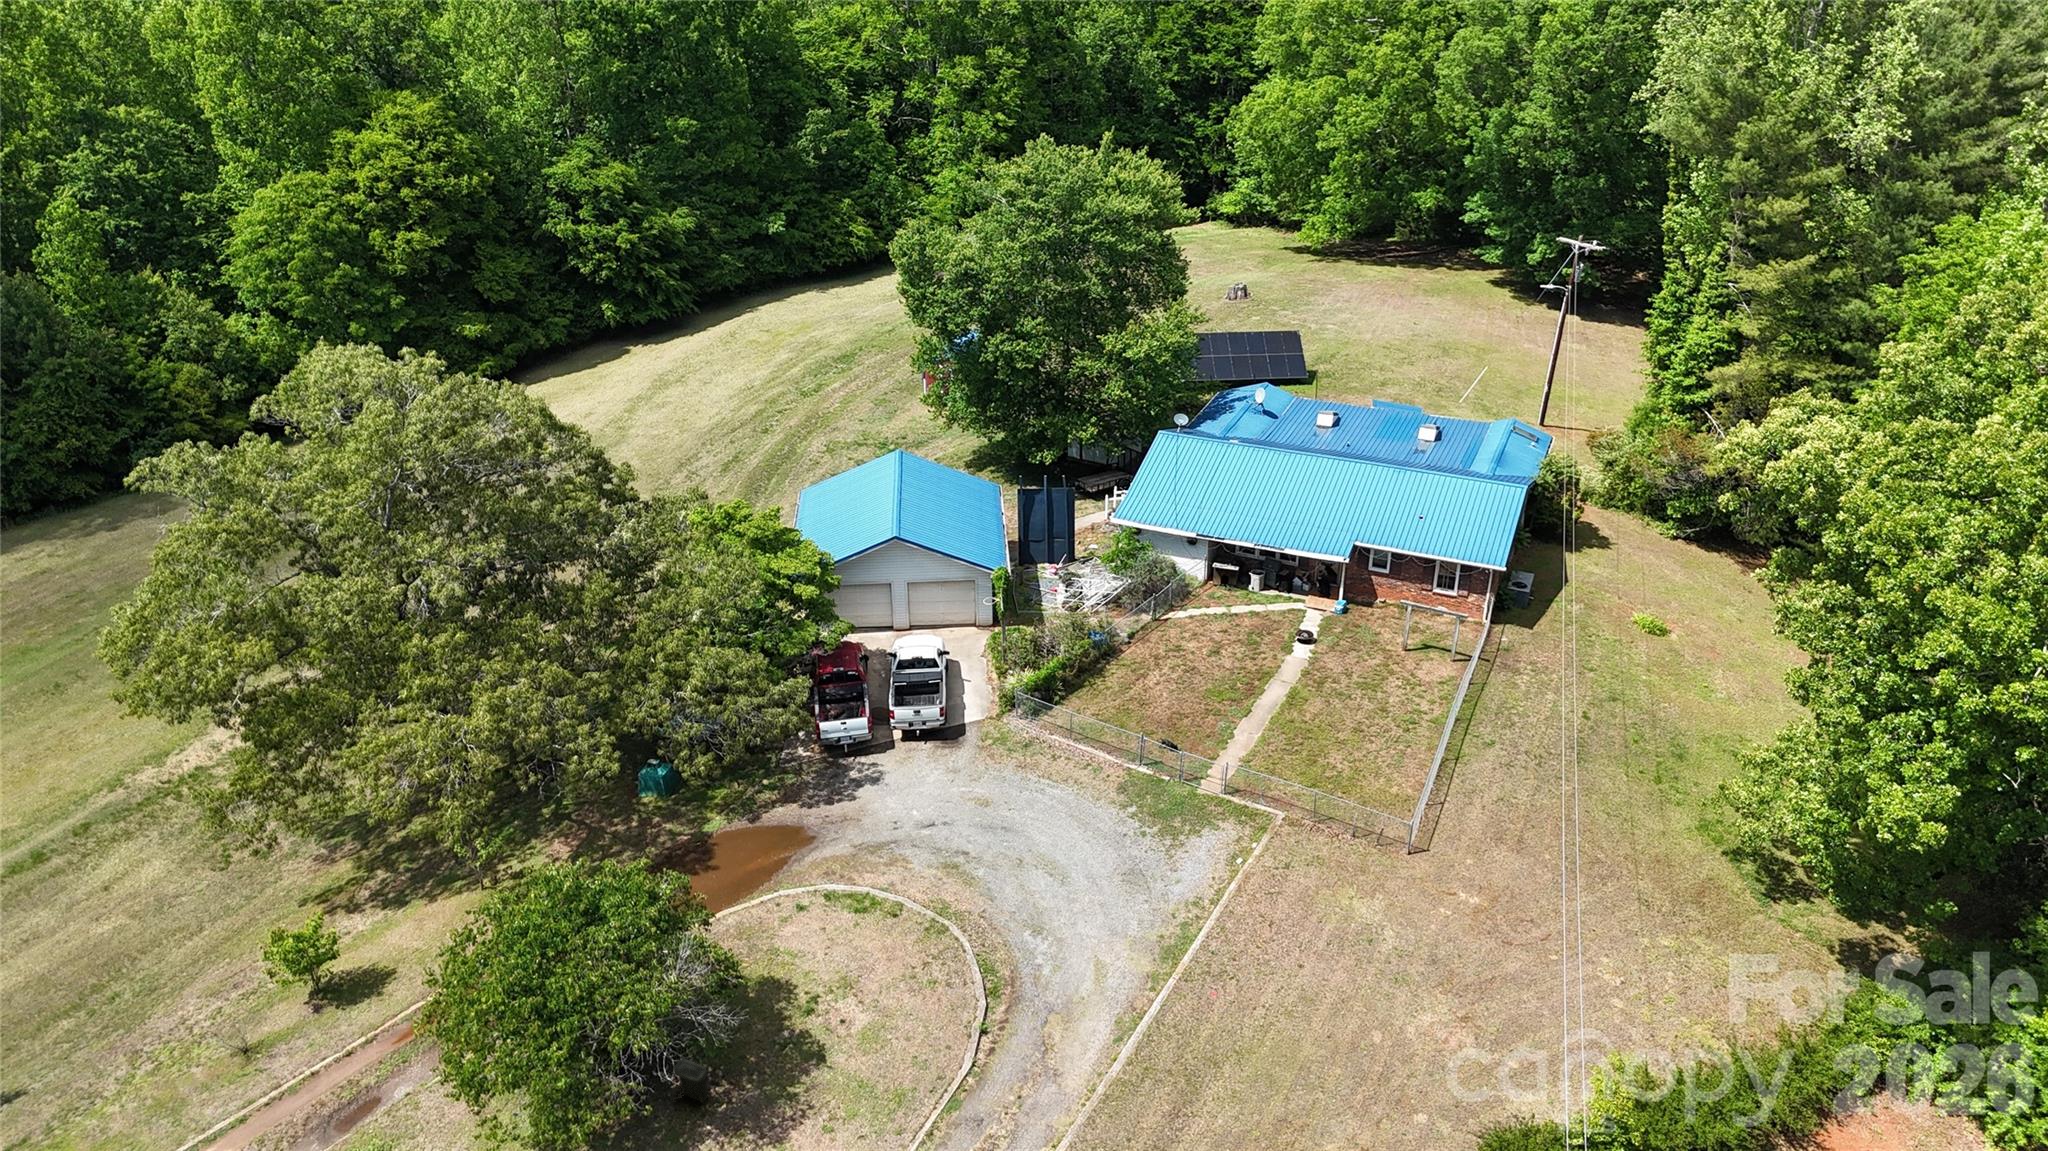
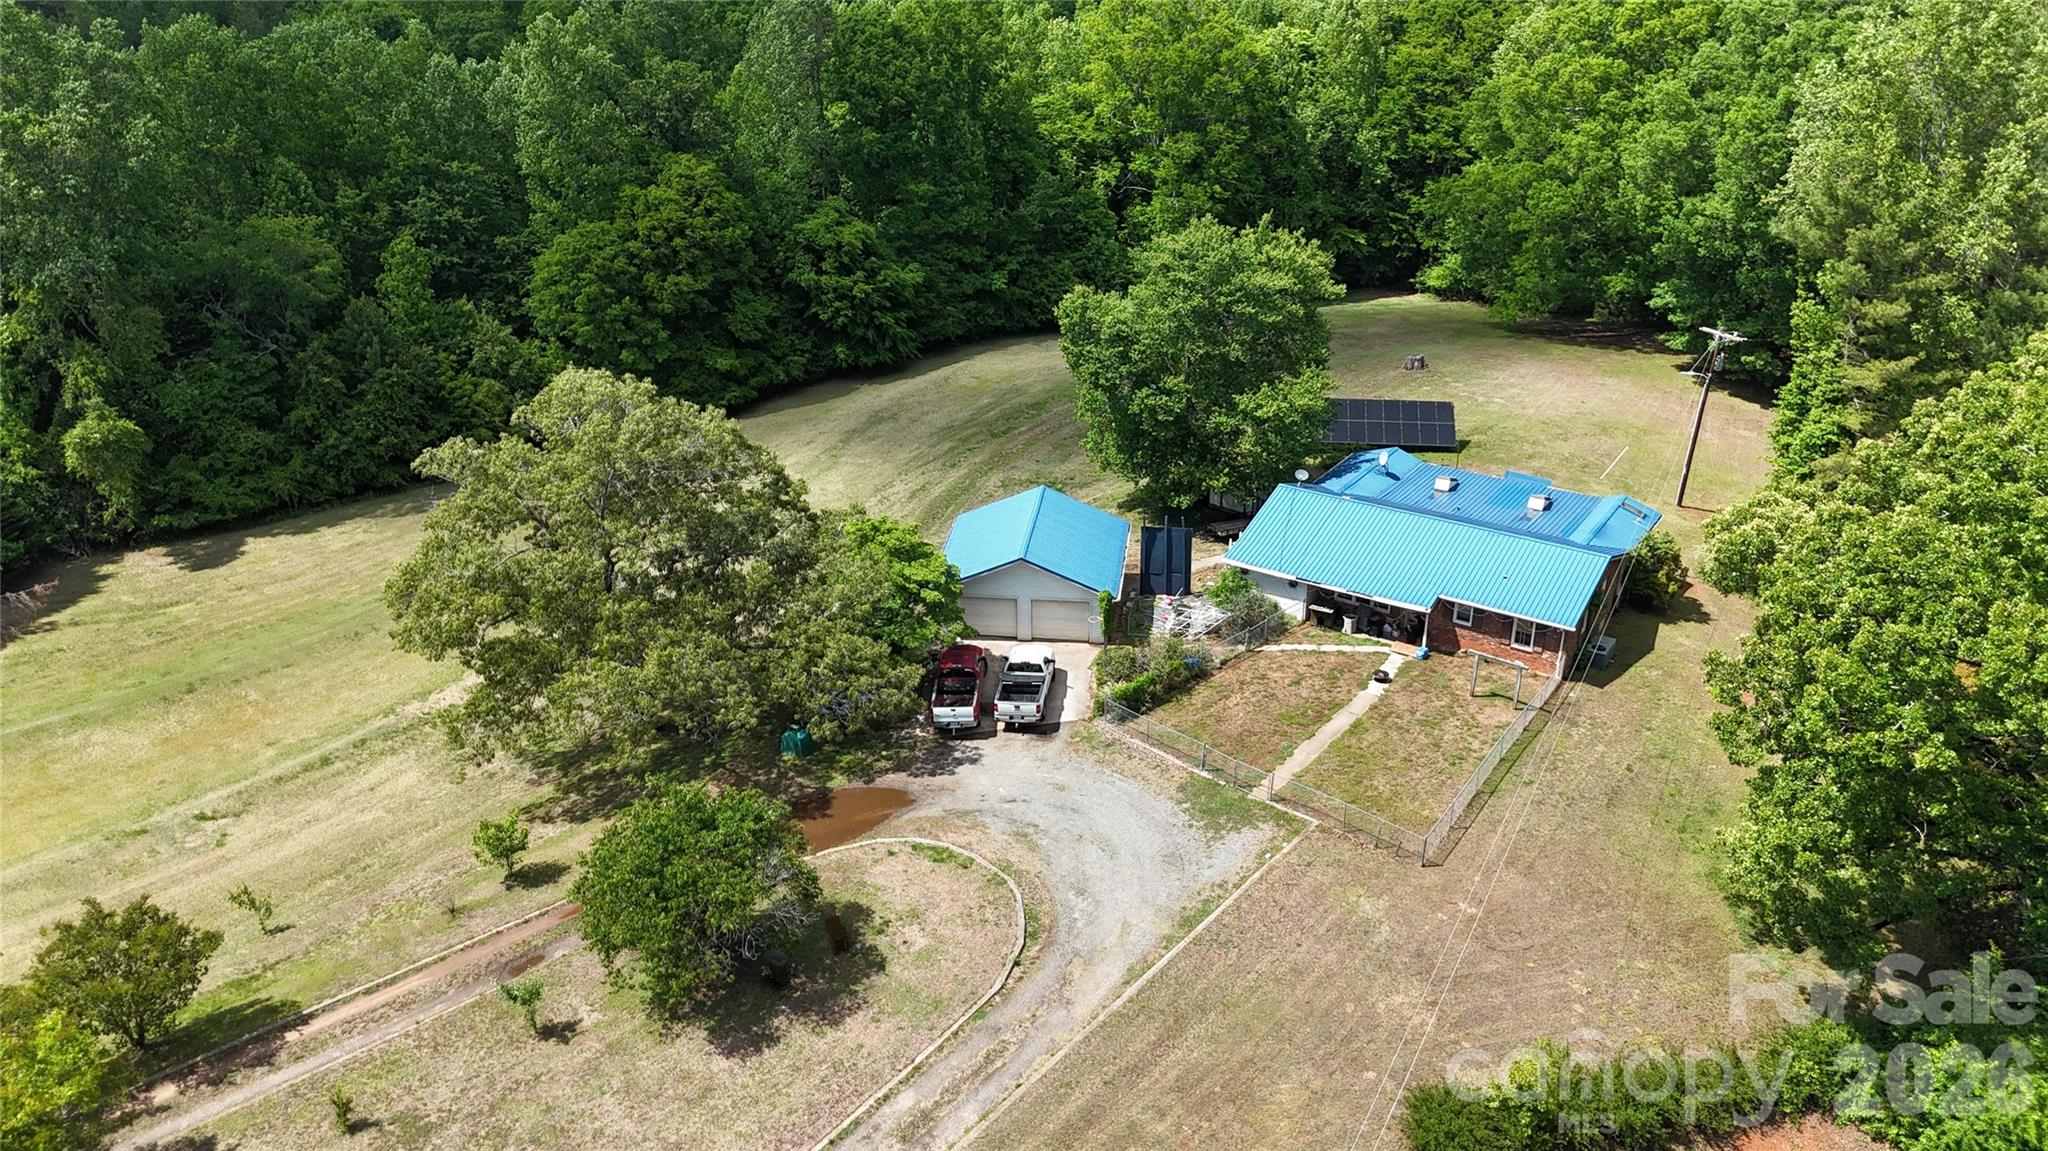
bench: none [739,1000,775,1052] -> present [824,915,848,954]

